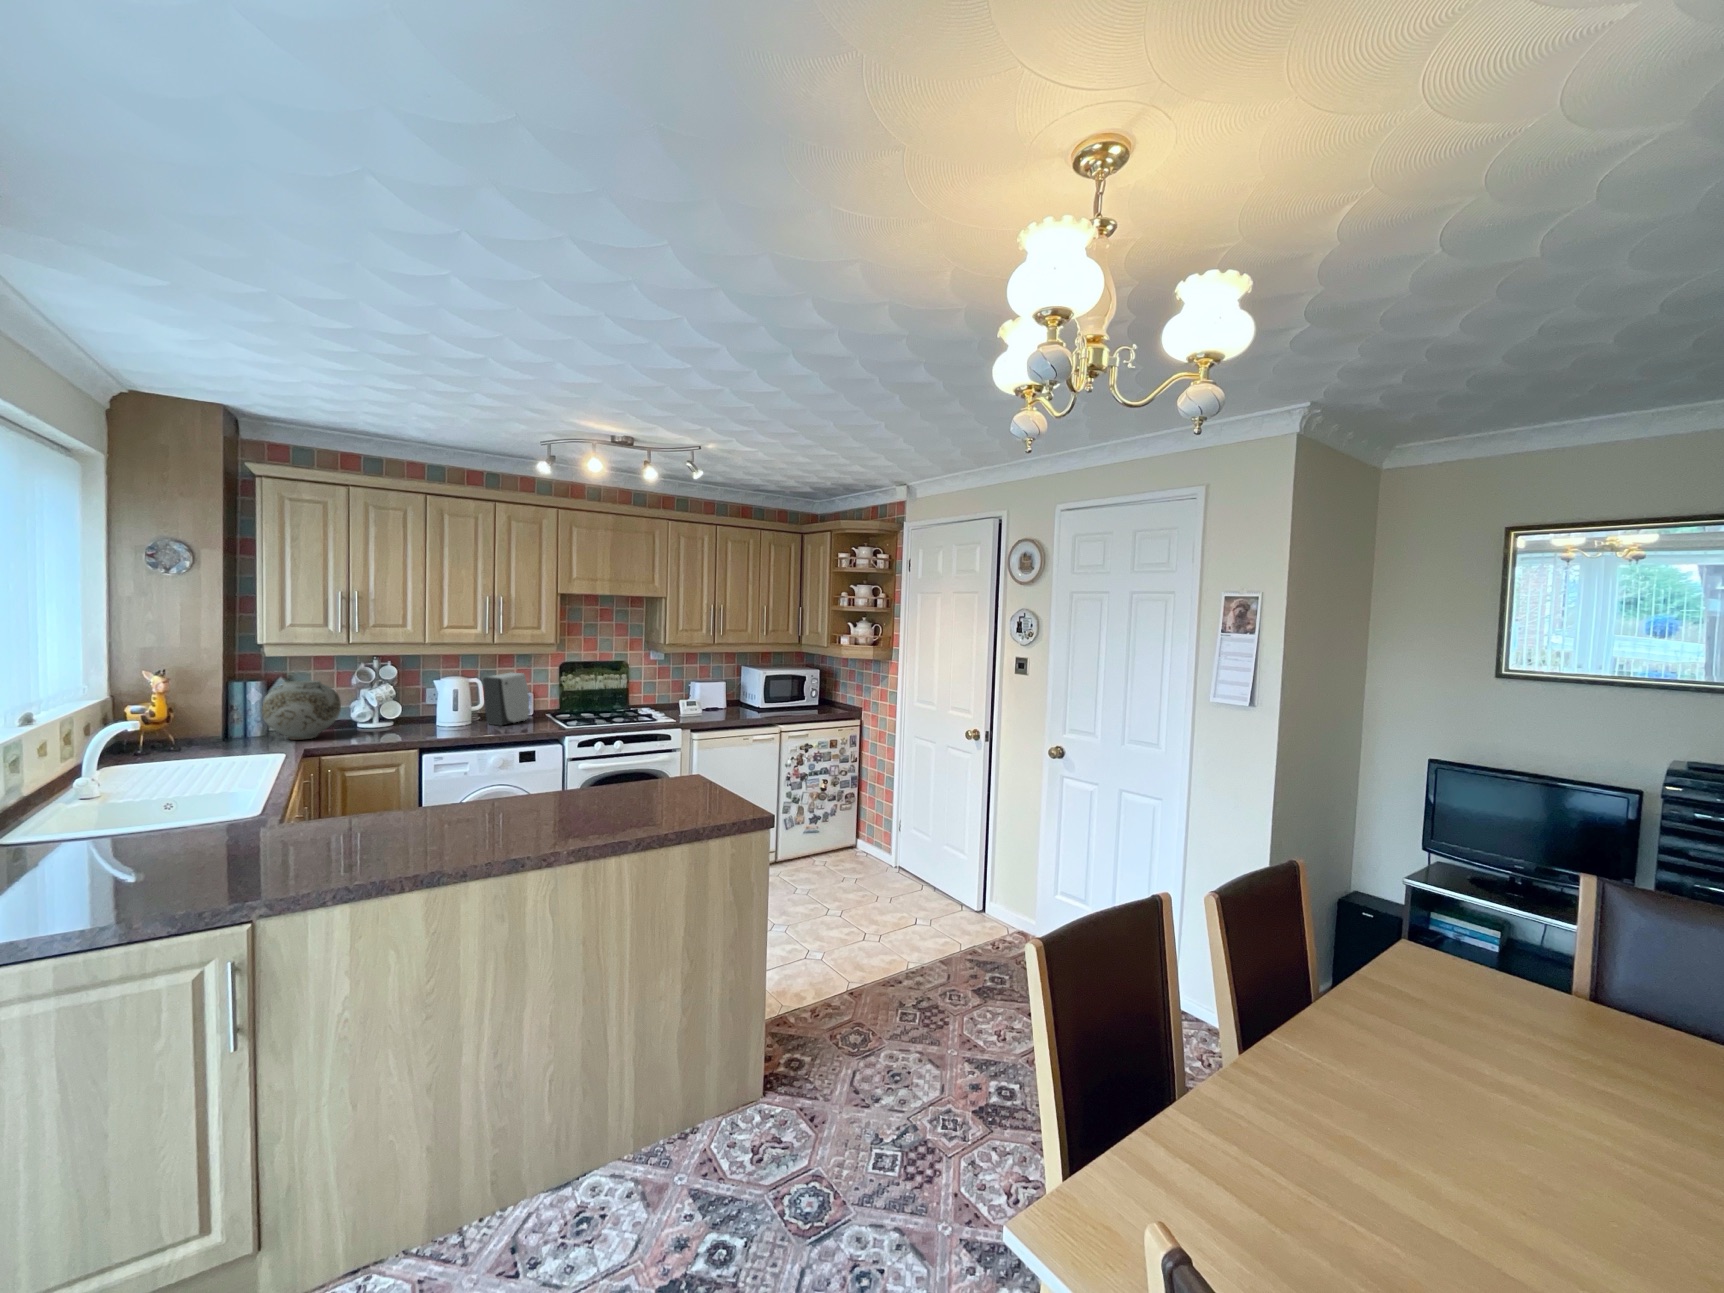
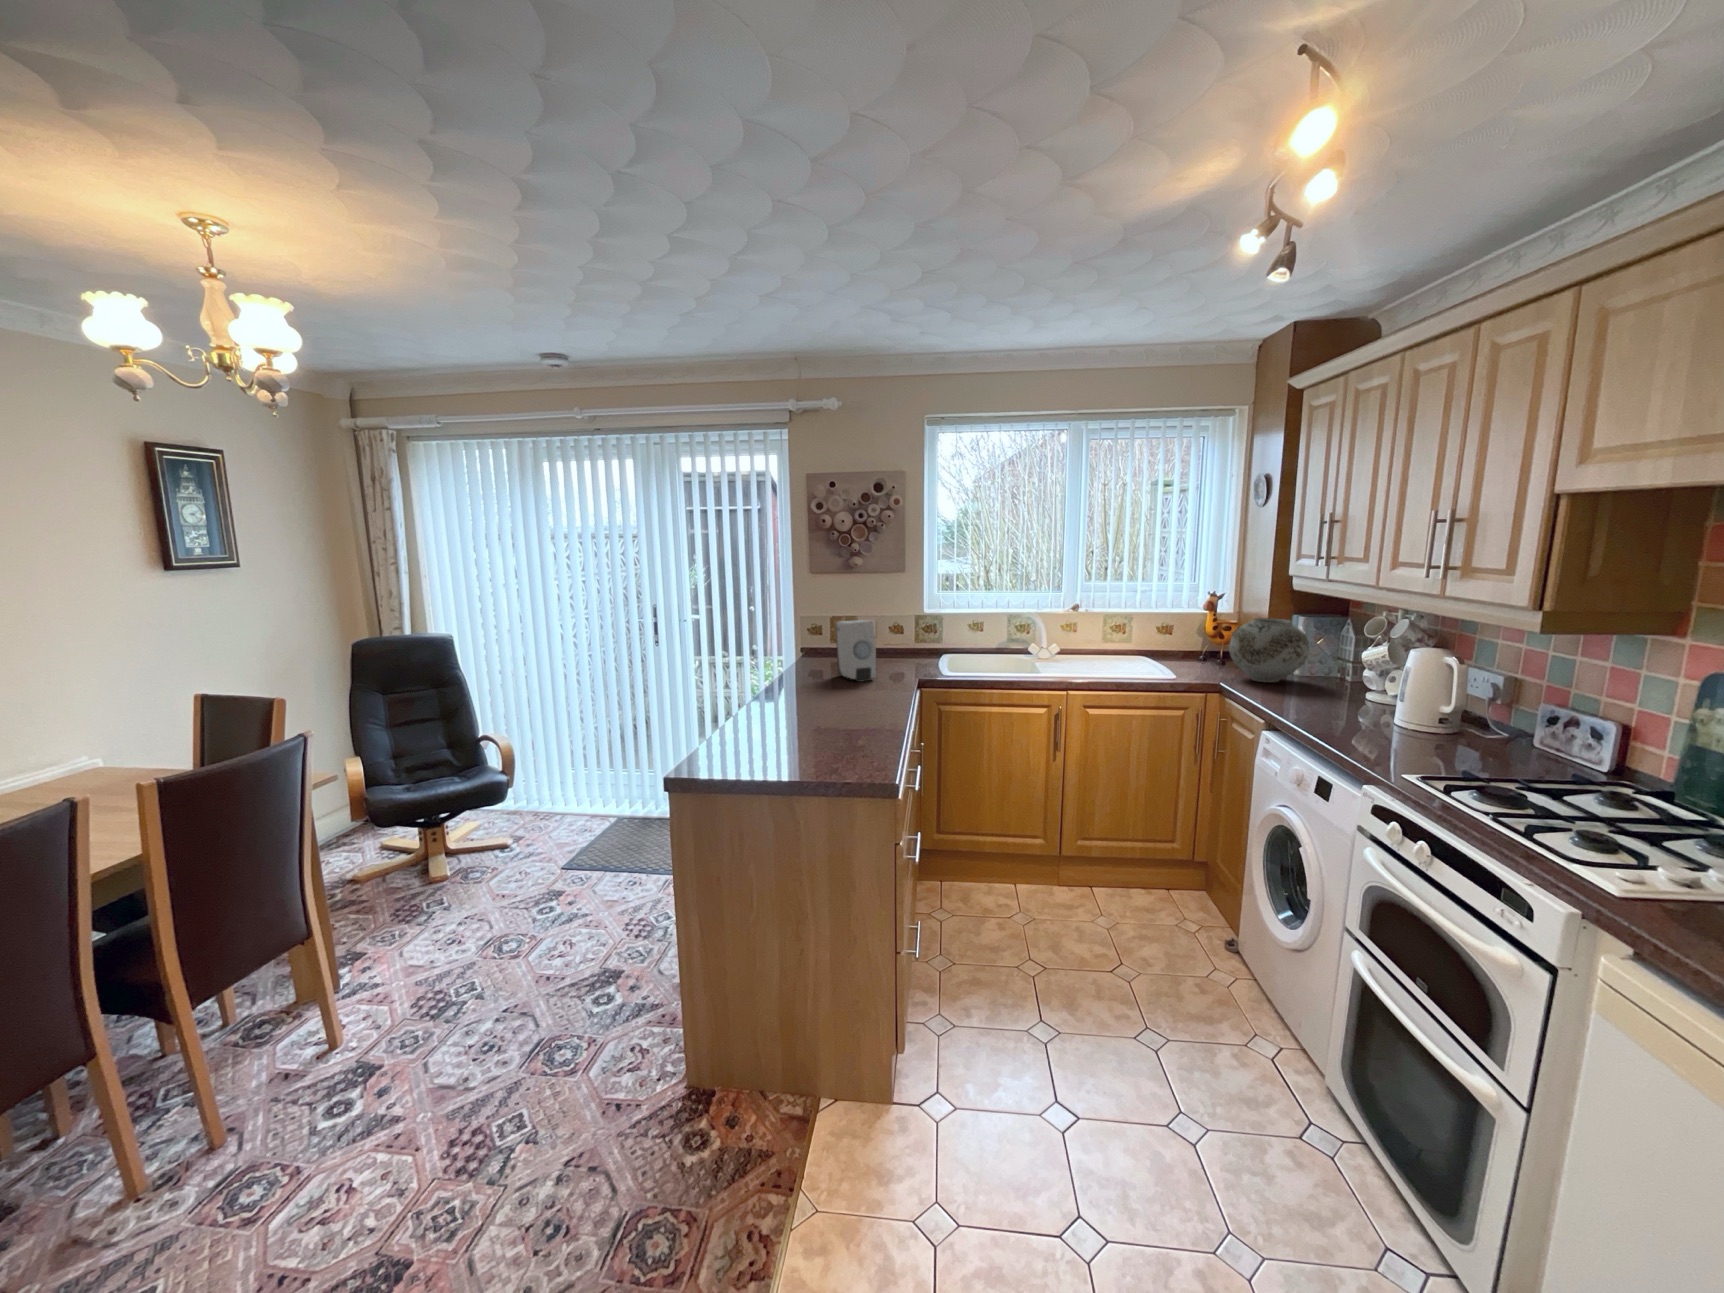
soap dispenser: present [483,673,529,726] -> present [835,620,876,682]

